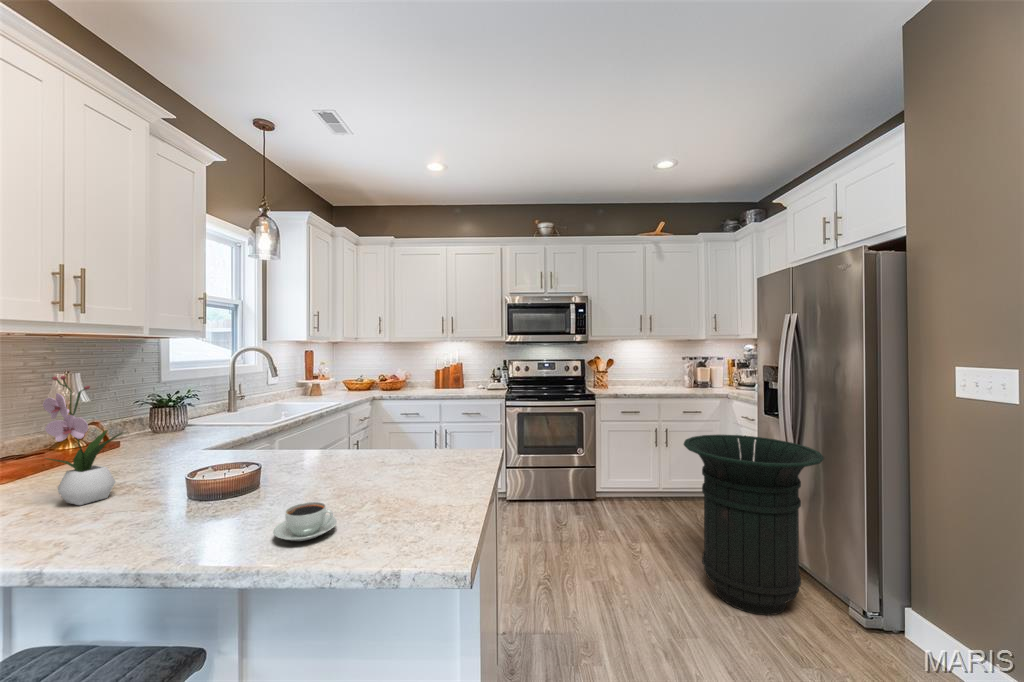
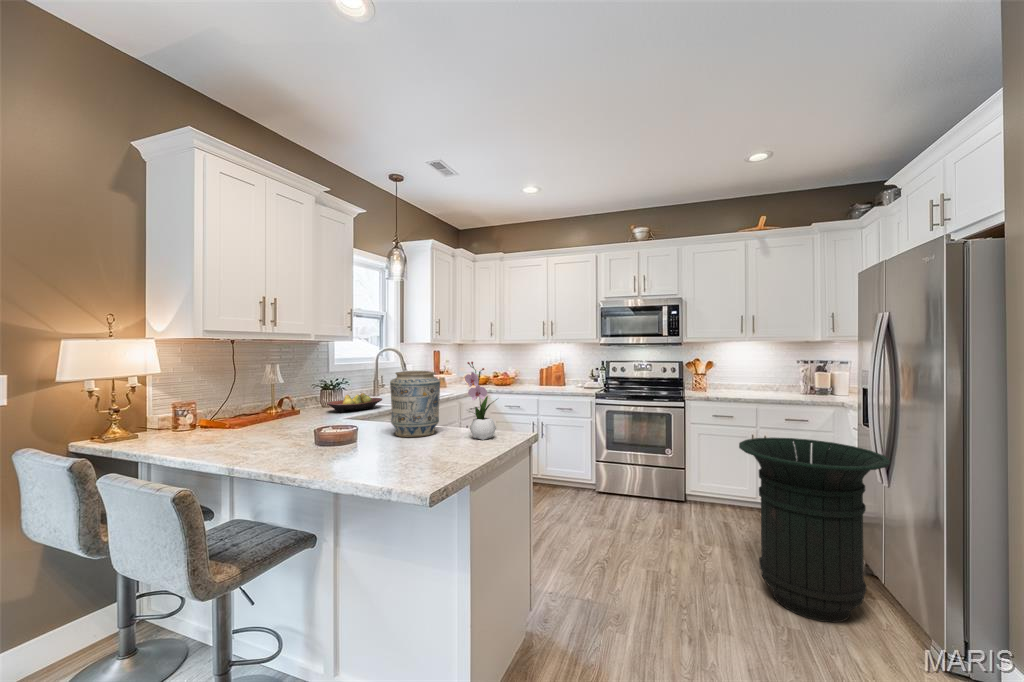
flower arrangement: present [43,376,122,505] -> present [465,362,497,440]
vase: none [305,380,381,480] -> present [390,371,440,437]
fruit bowl: none [168,411,256,442] -> present [327,393,382,413]
coffee cup: present [273,502,337,541] -> none [351,442,388,462]

